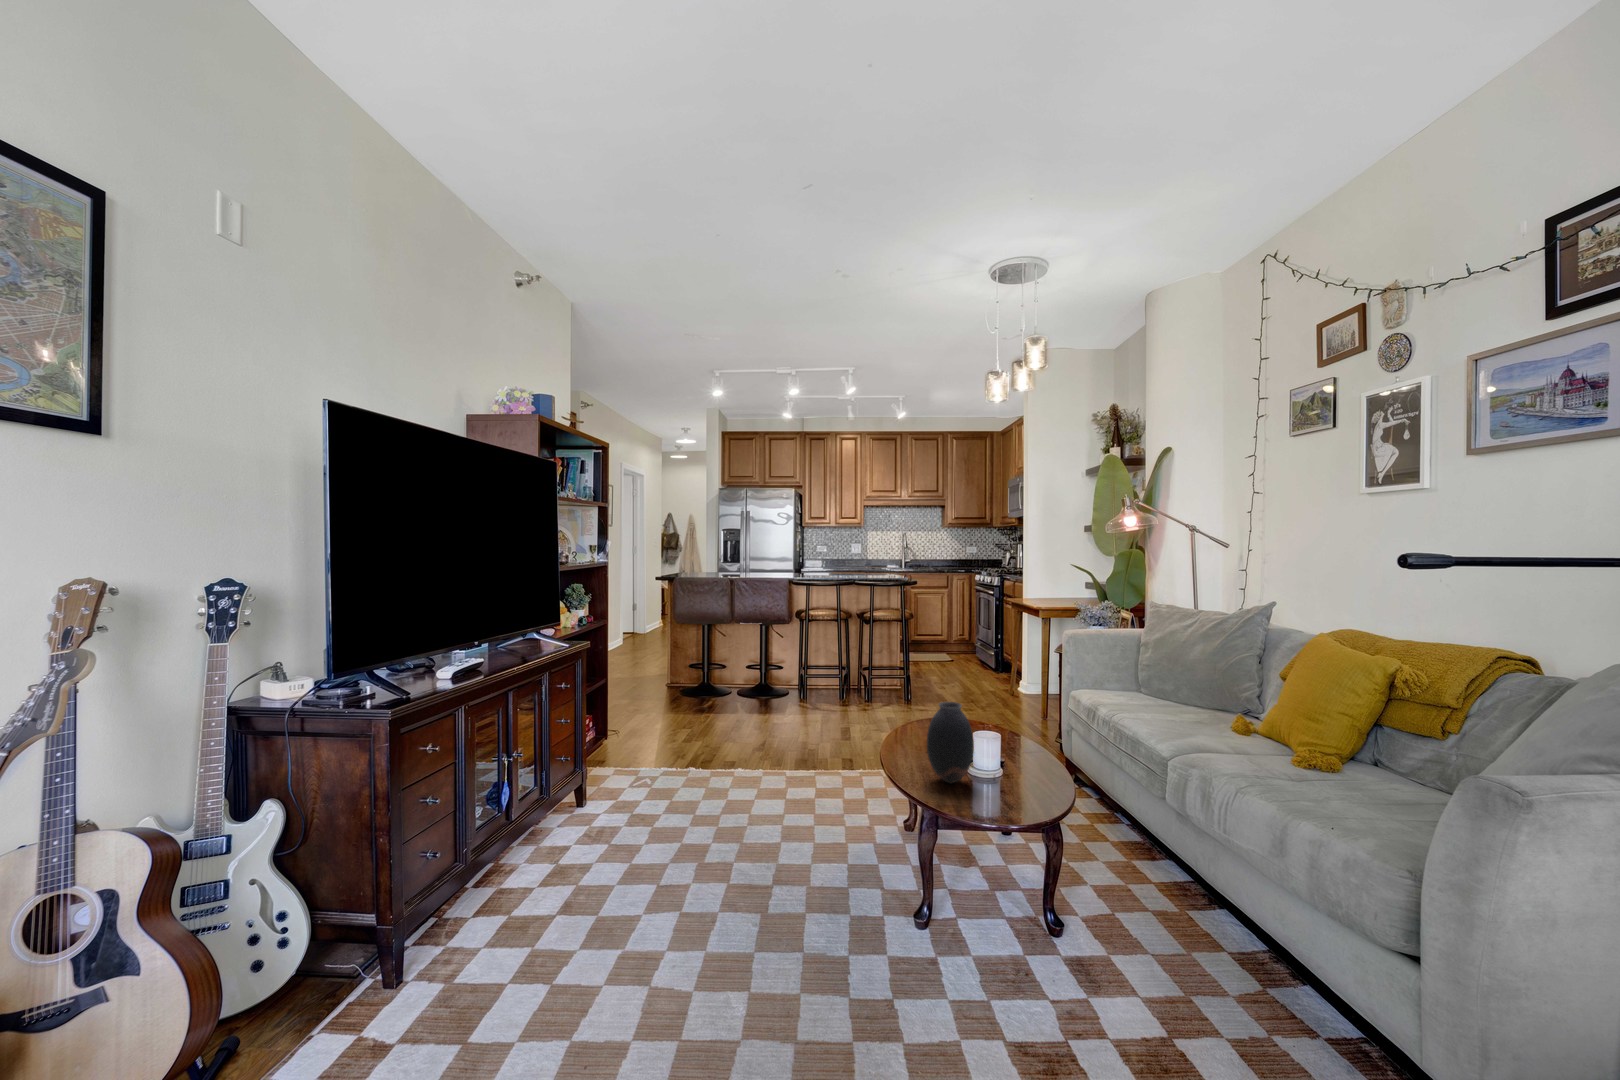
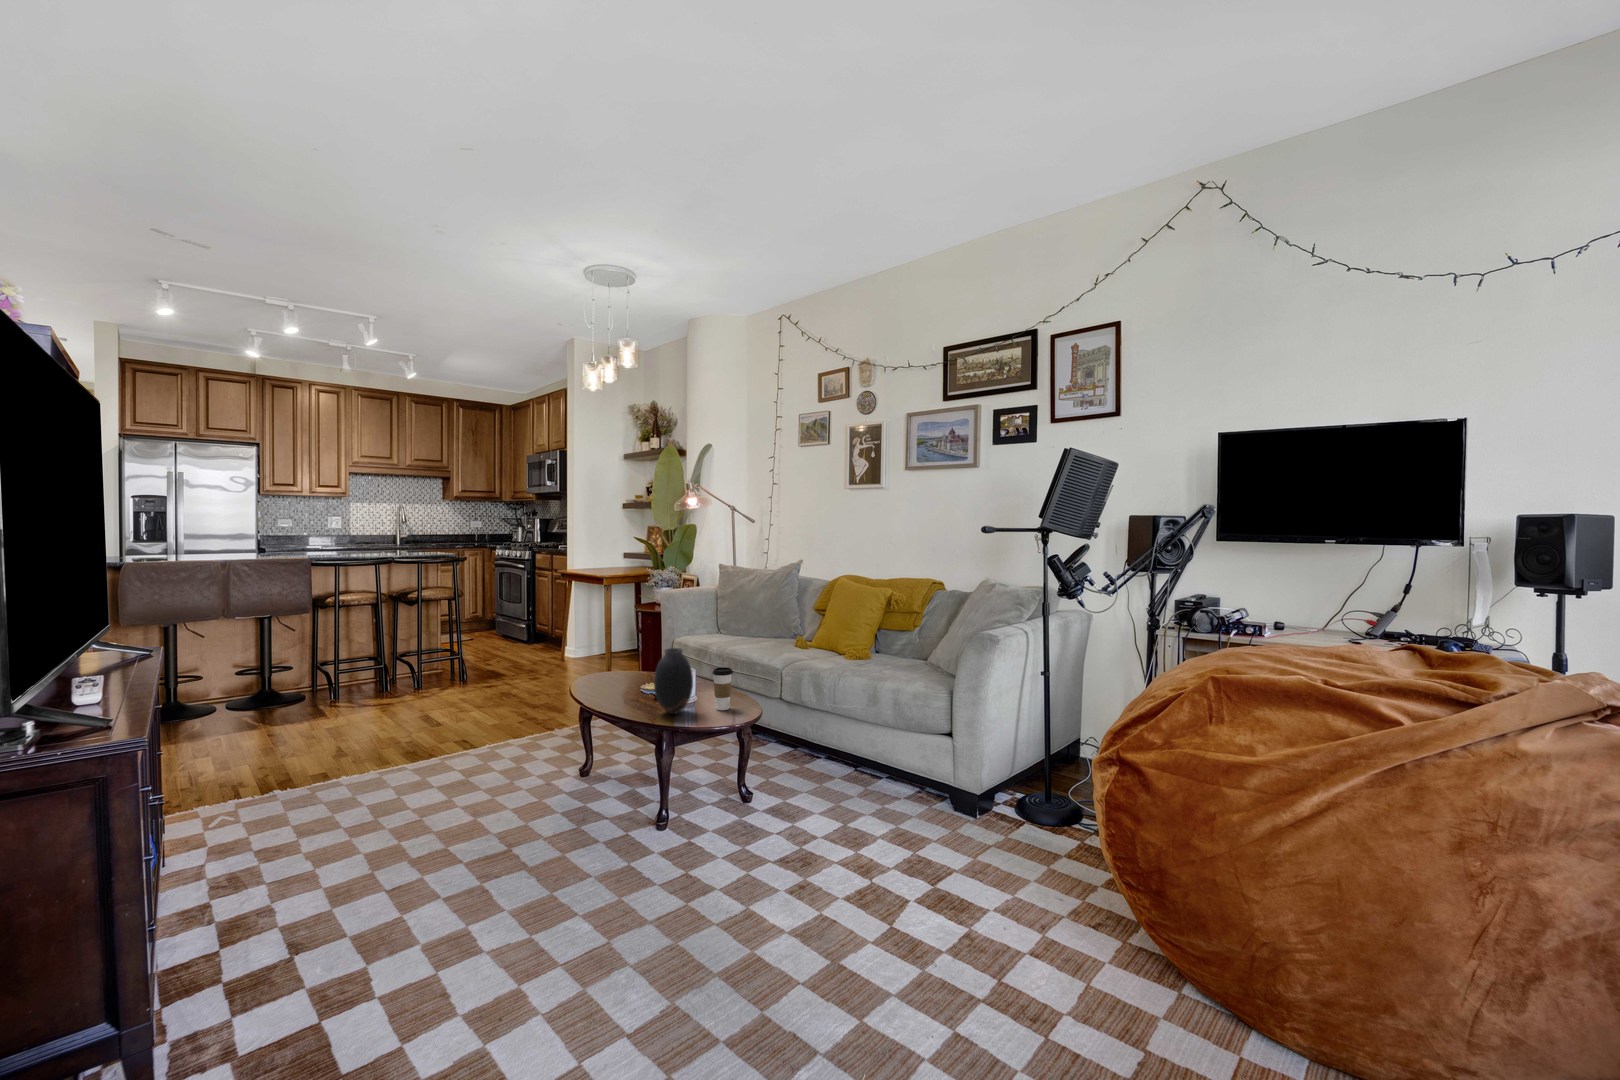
coffee cup: none [1001,739,1029,797] -> present [712,667,733,710]

